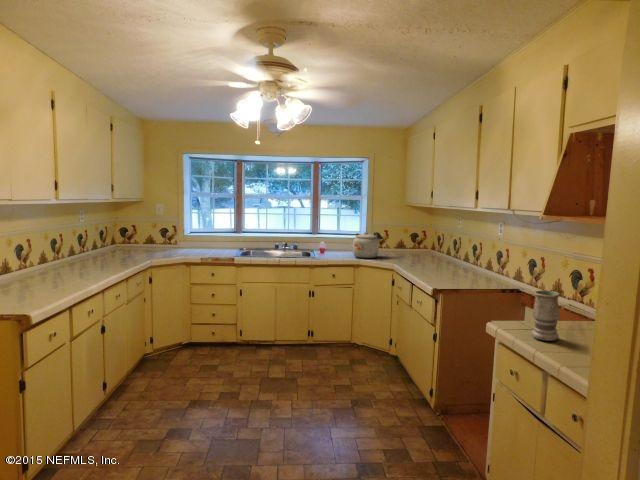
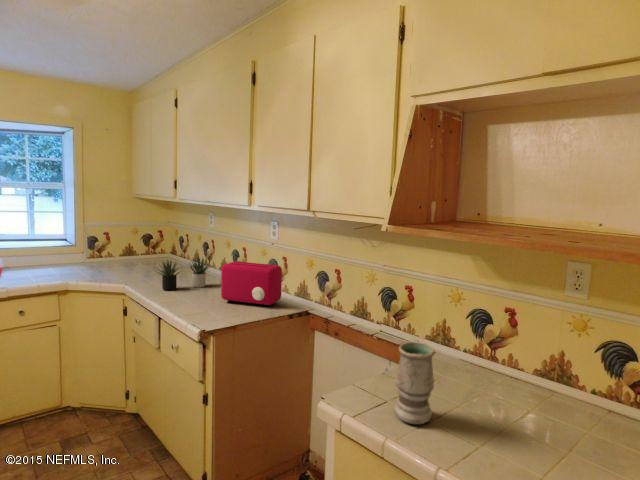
kettle: present [350,232,383,258] -> none [48,238,104,277]
succulent plant: none [411,246,455,270] -> present [155,257,210,290]
toaster: none [454,250,501,284] -> present [221,261,282,307]

